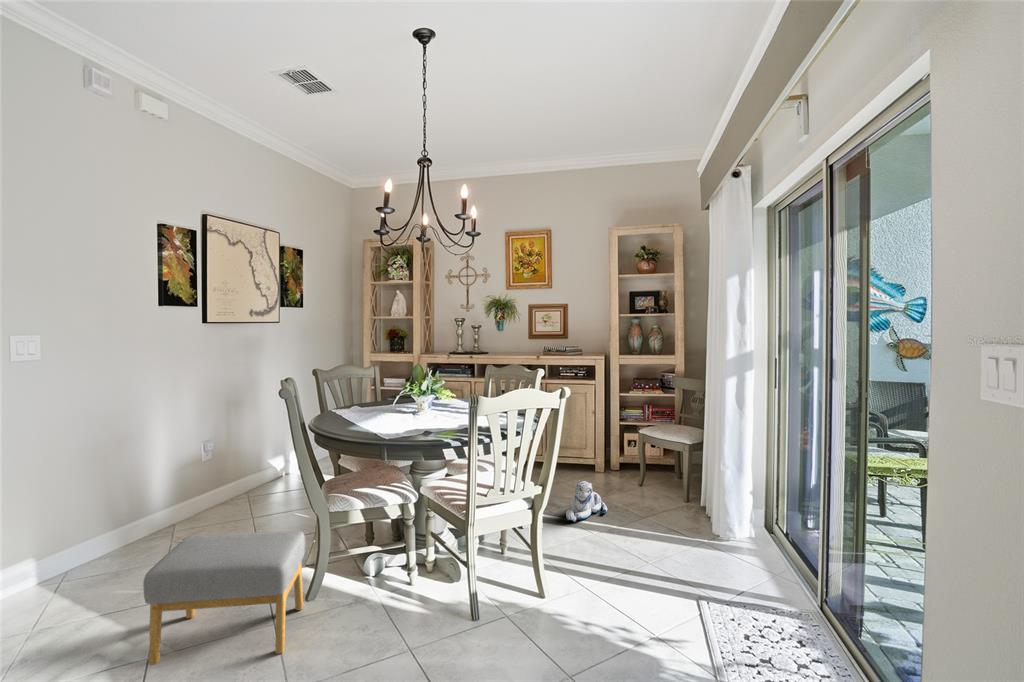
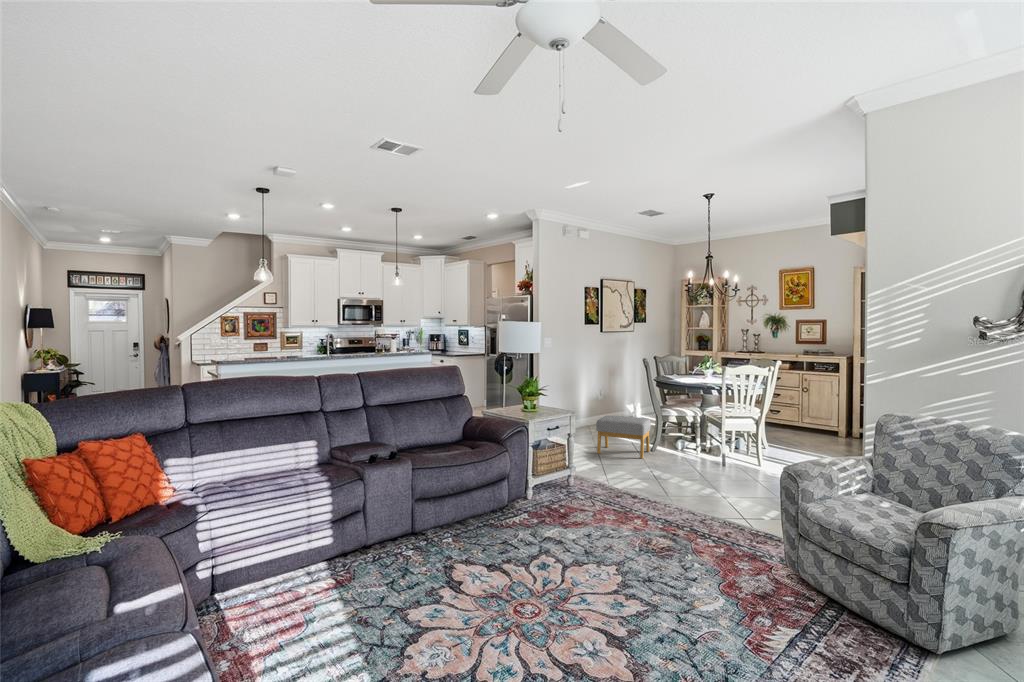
plush toy: present [566,480,608,522] -> none [798,428,832,450]

